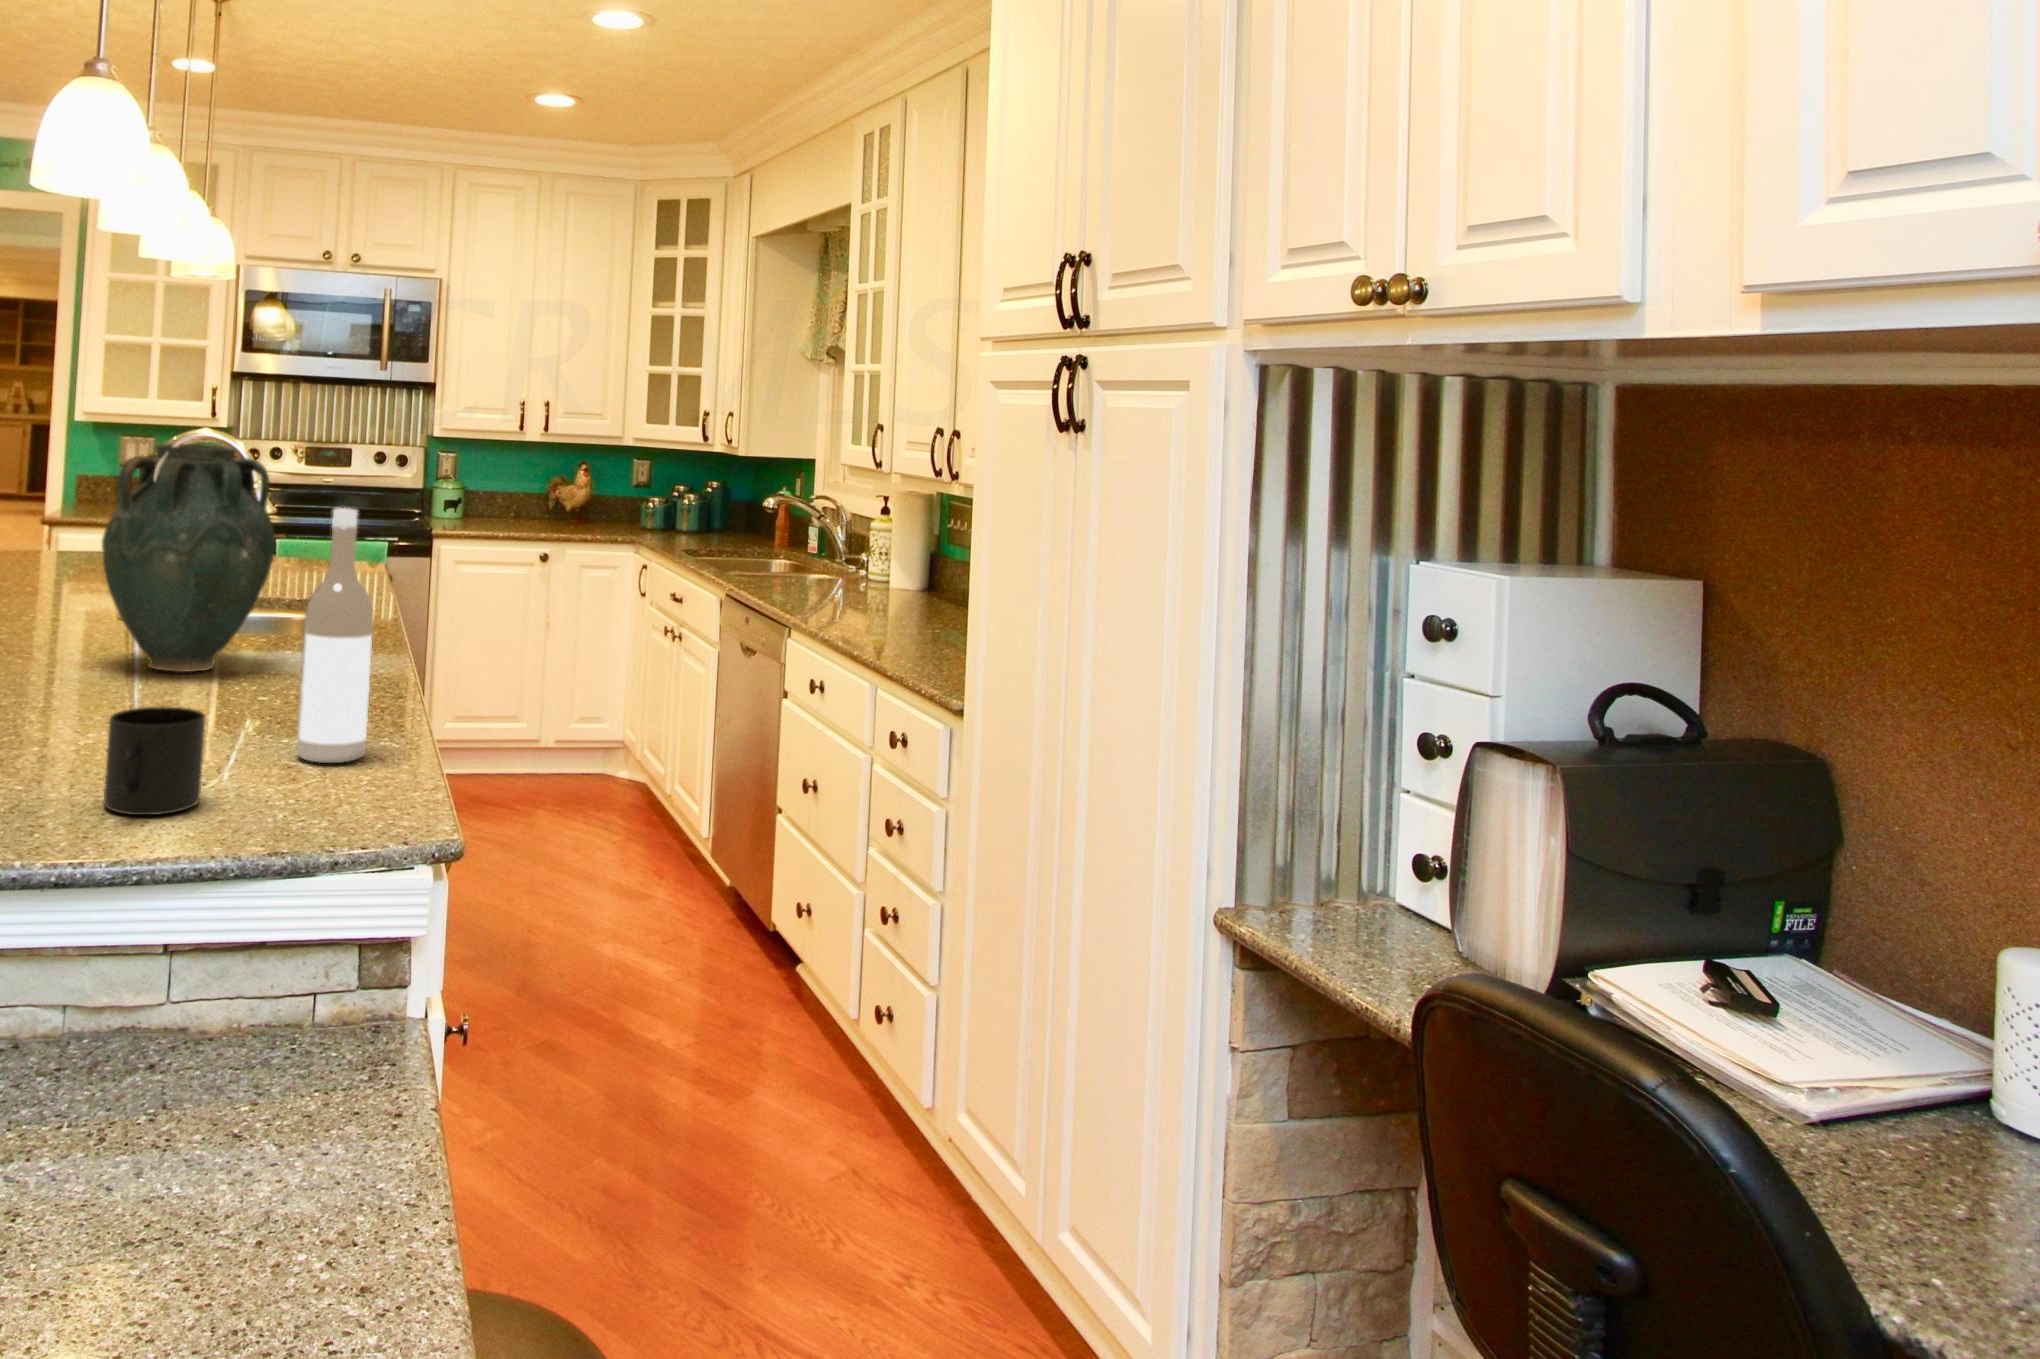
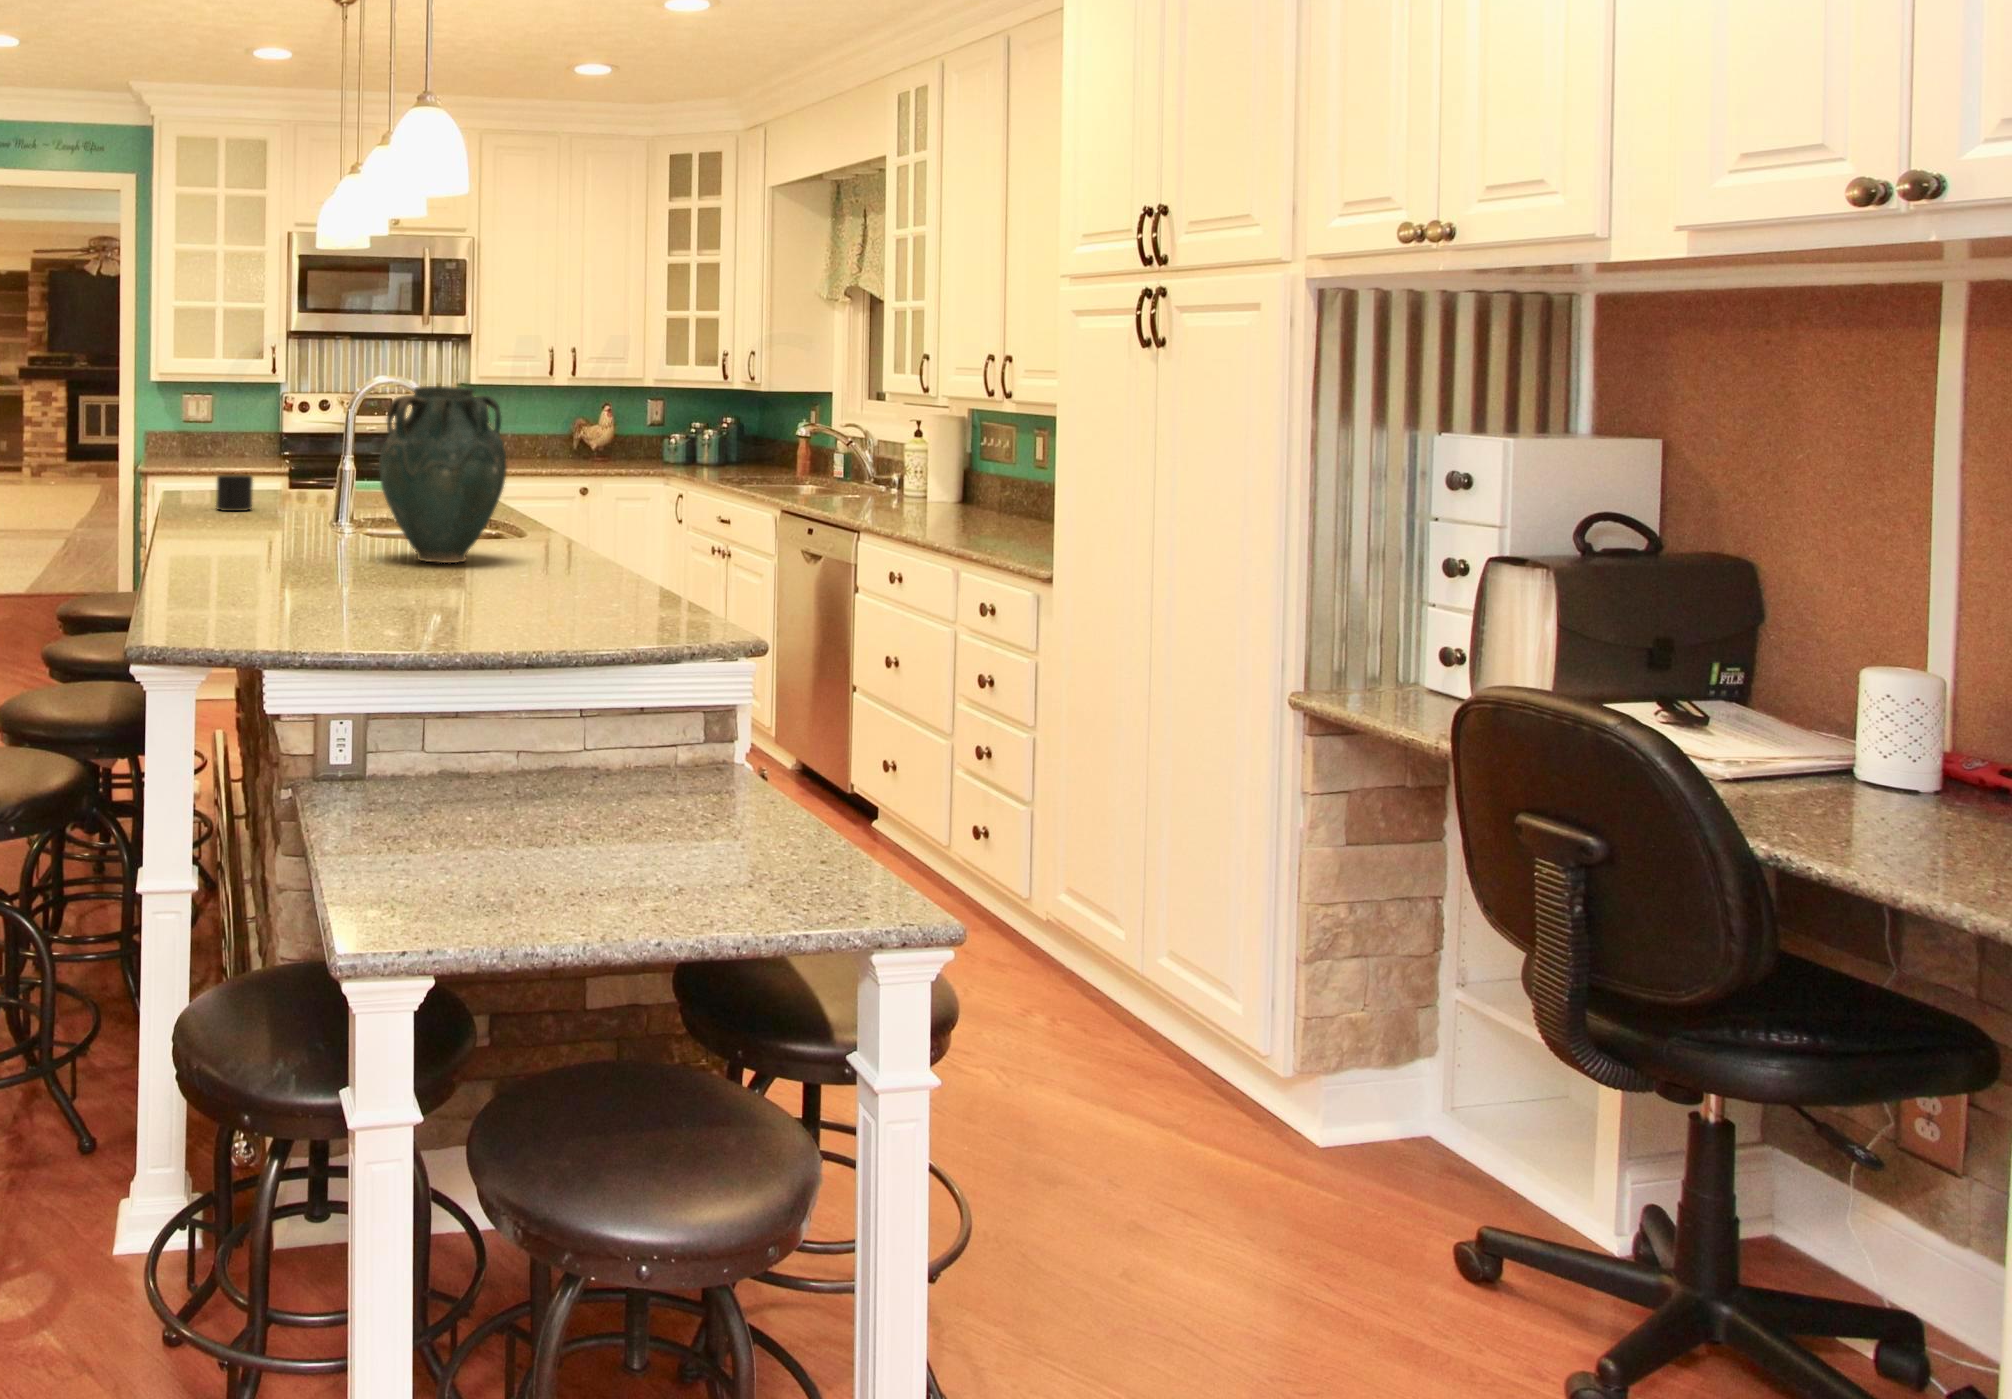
wine bottle: present [297,508,373,763] -> none [605,423,654,606]
mug: present [104,706,205,815] -> present [216,475,253,511]

